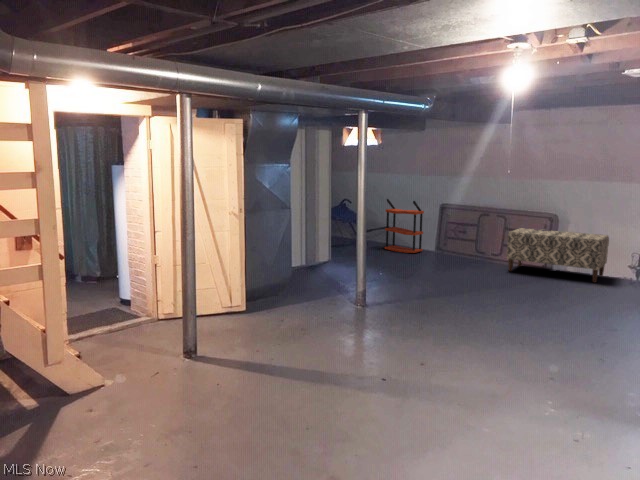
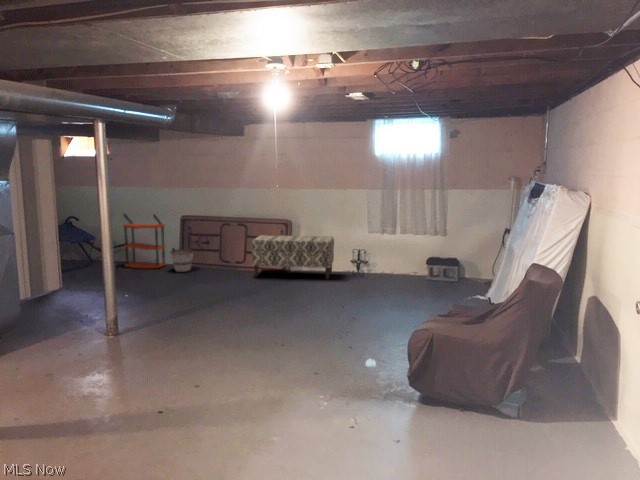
bucket: none [426,234,454,259] -> present [170,248,198,272]

